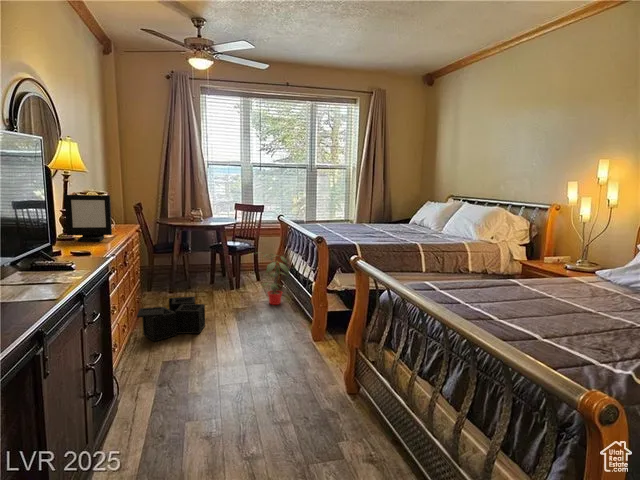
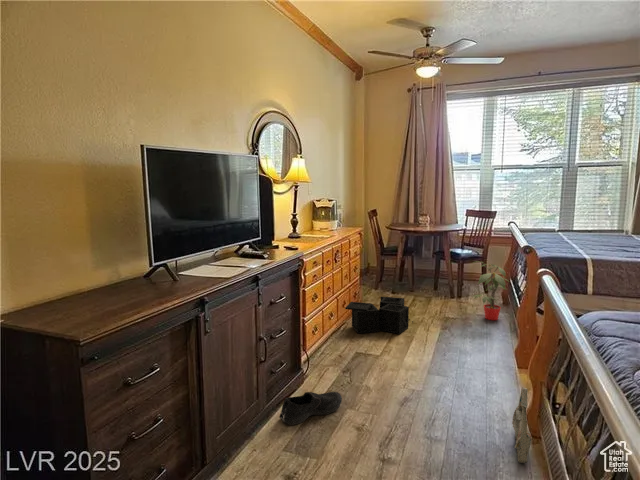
picture frame: present [64,195,112,242] -> none [293,200,326,239]
bag: none [337,355,361,418] -> present [512,388,532,463]
shoe: none [110,408,177,461] -> present [279,392,342,425]

